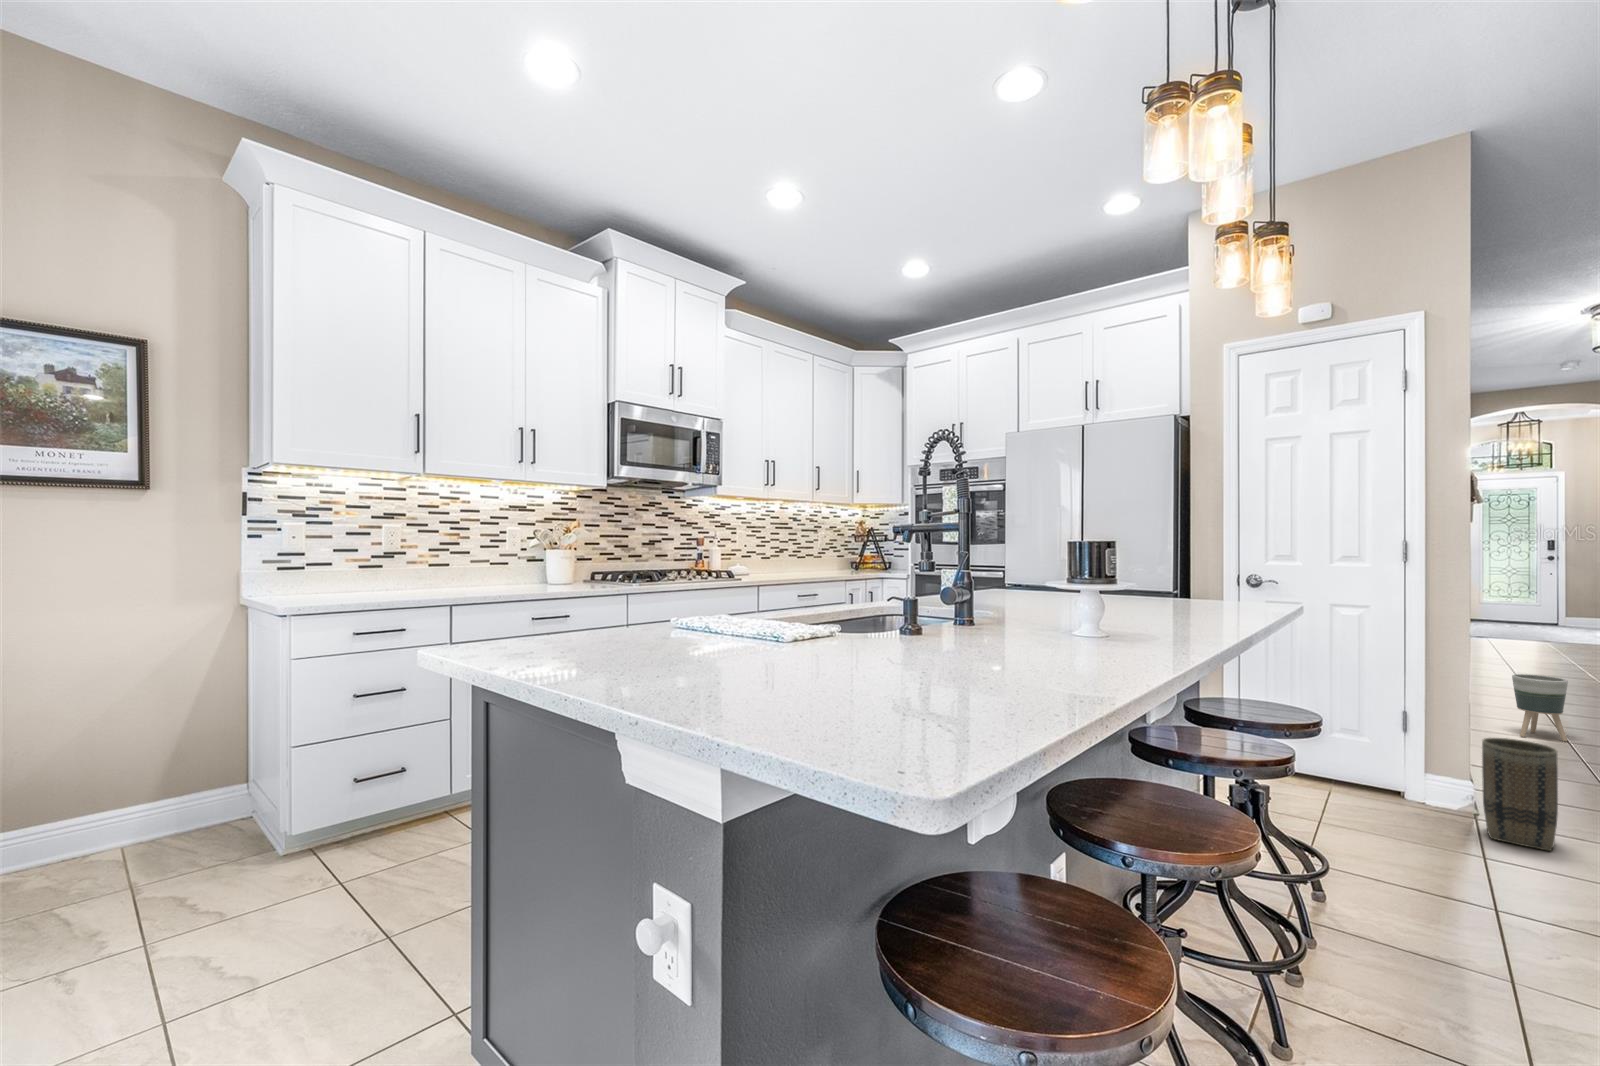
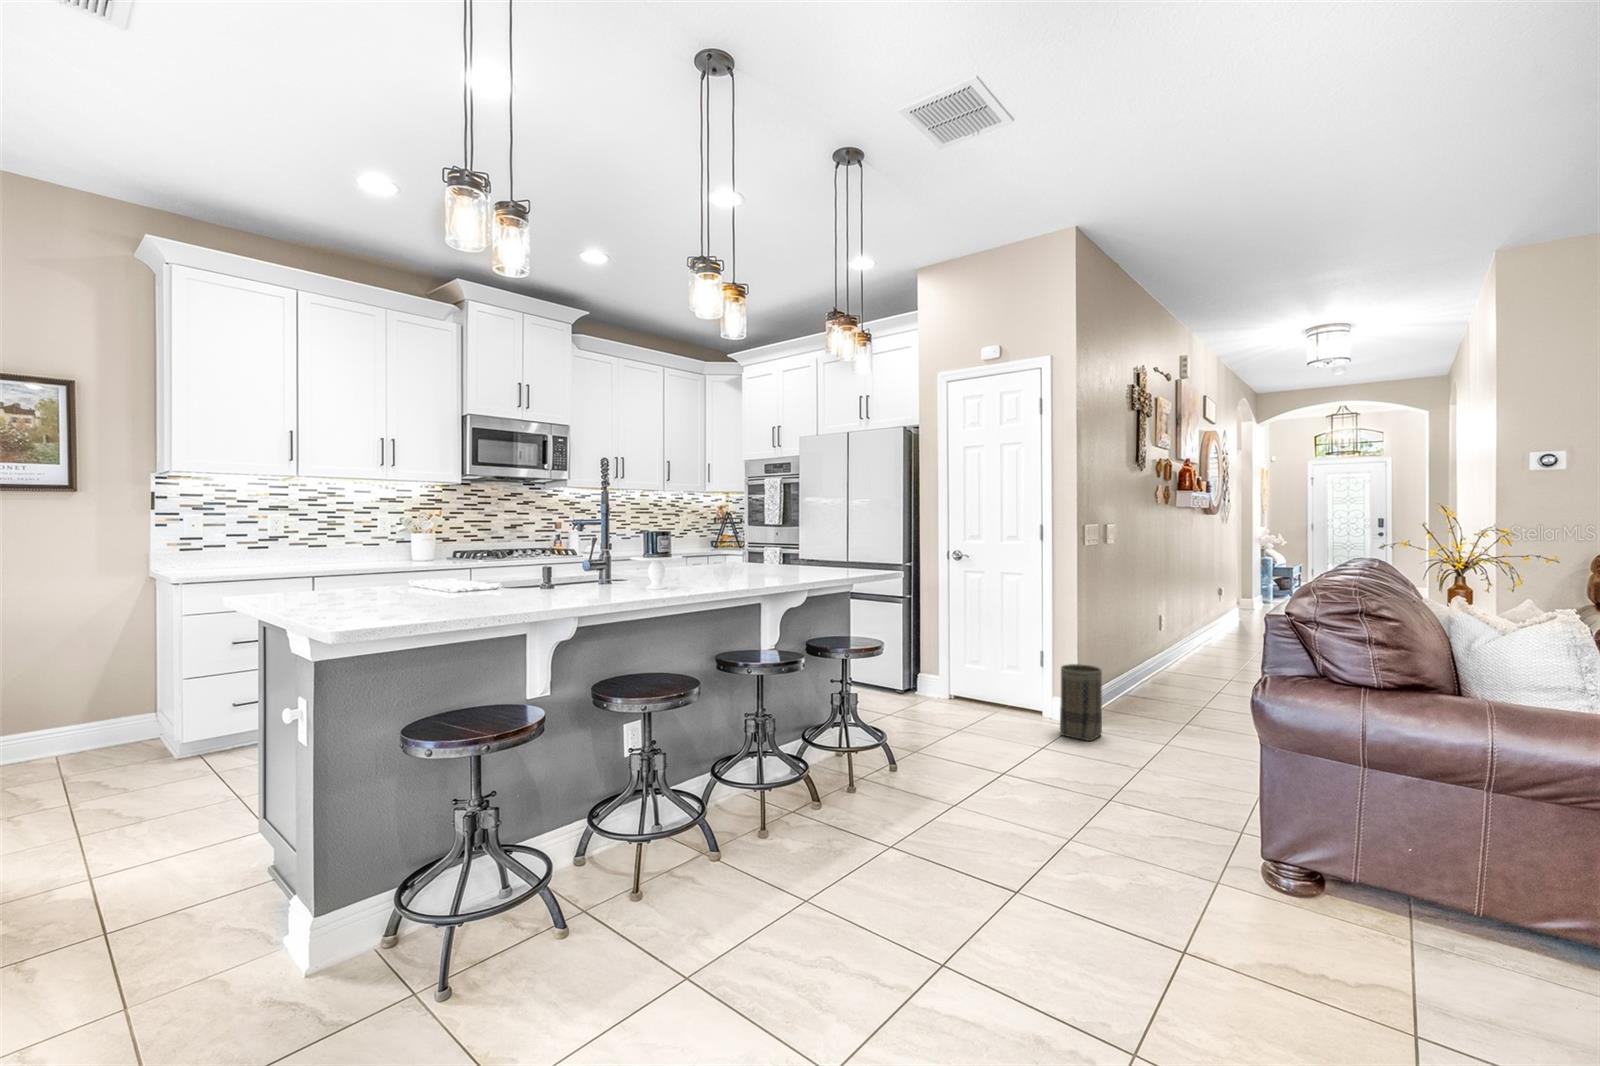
planter: present [1512,674,1568,741] -> none [1189,626,1224,677]

